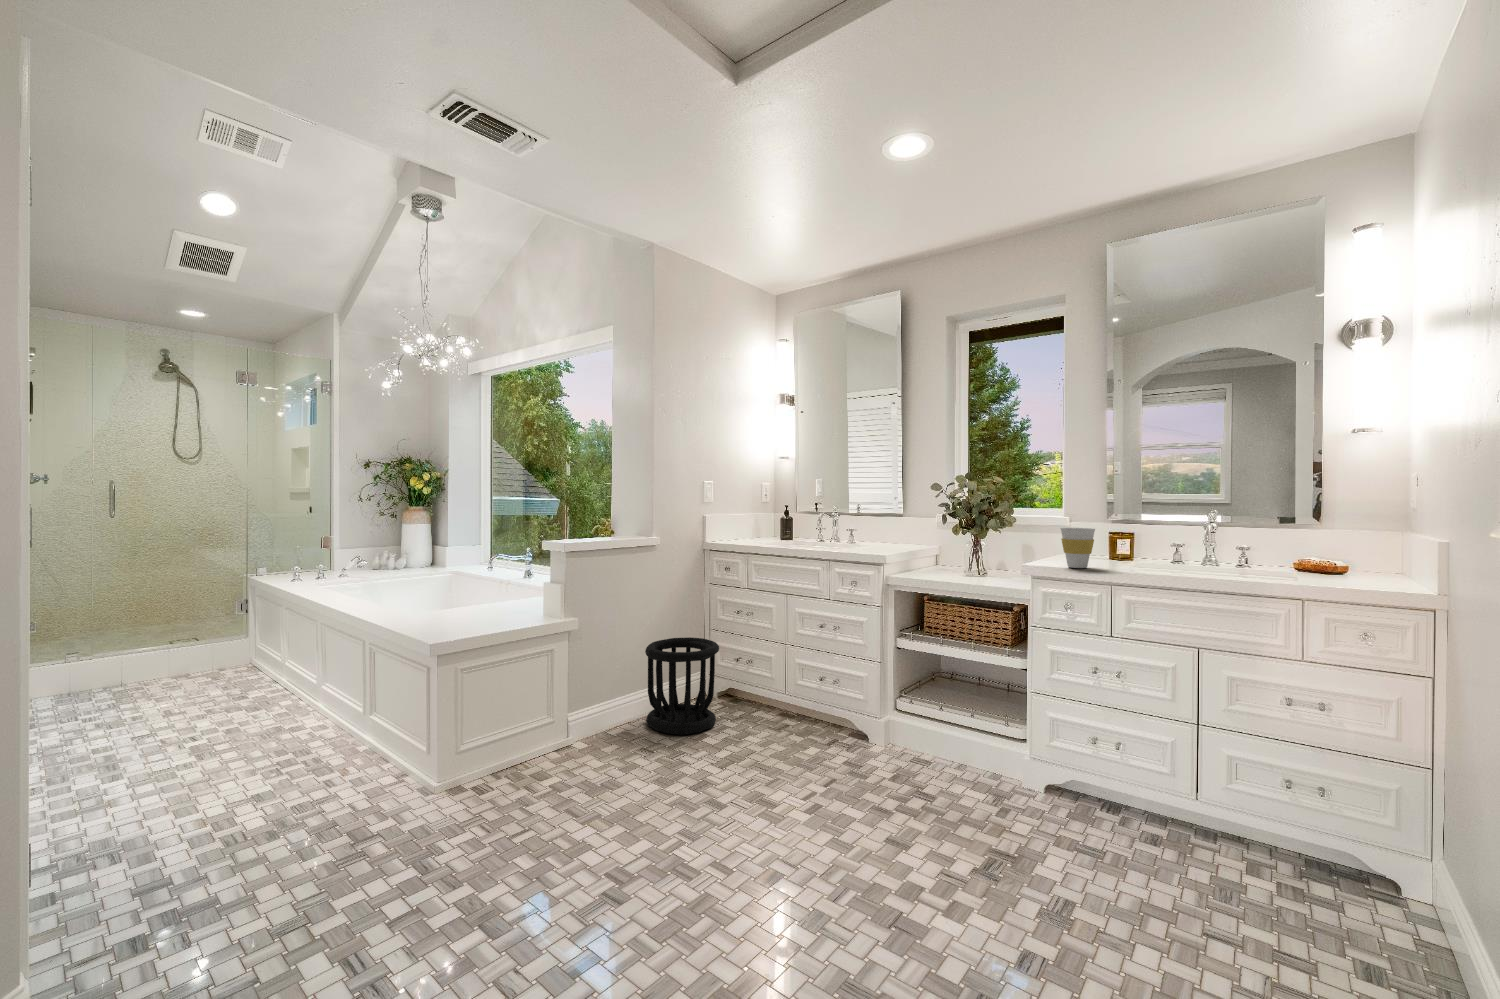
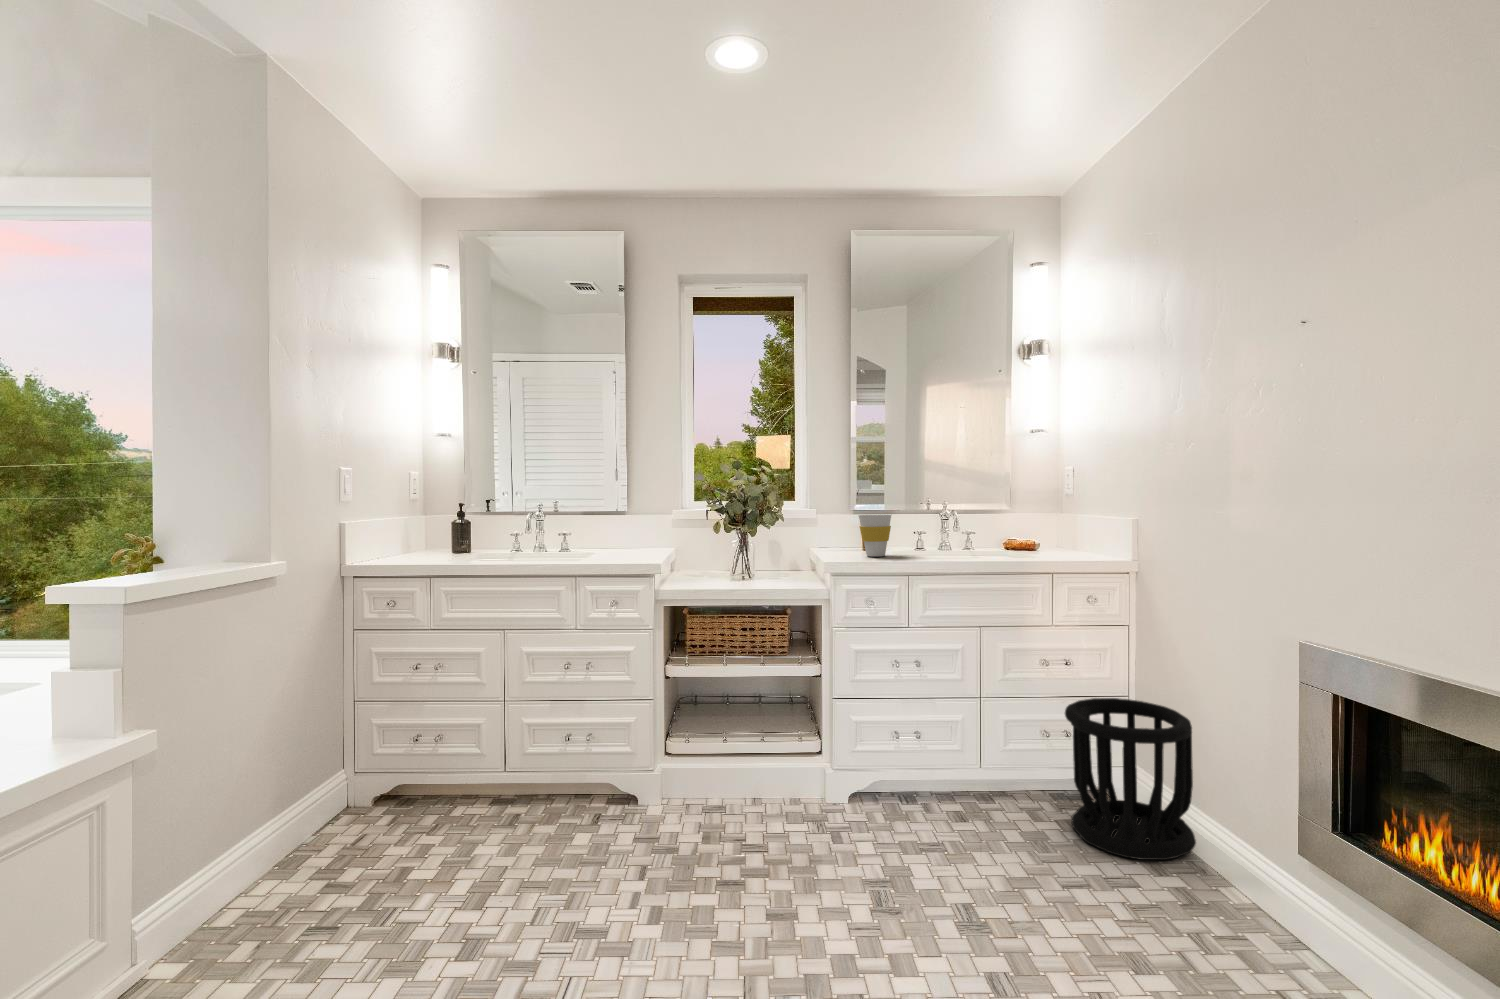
wastebasket: present [645,637,719,735] -> present [1065,698,1196,860]

